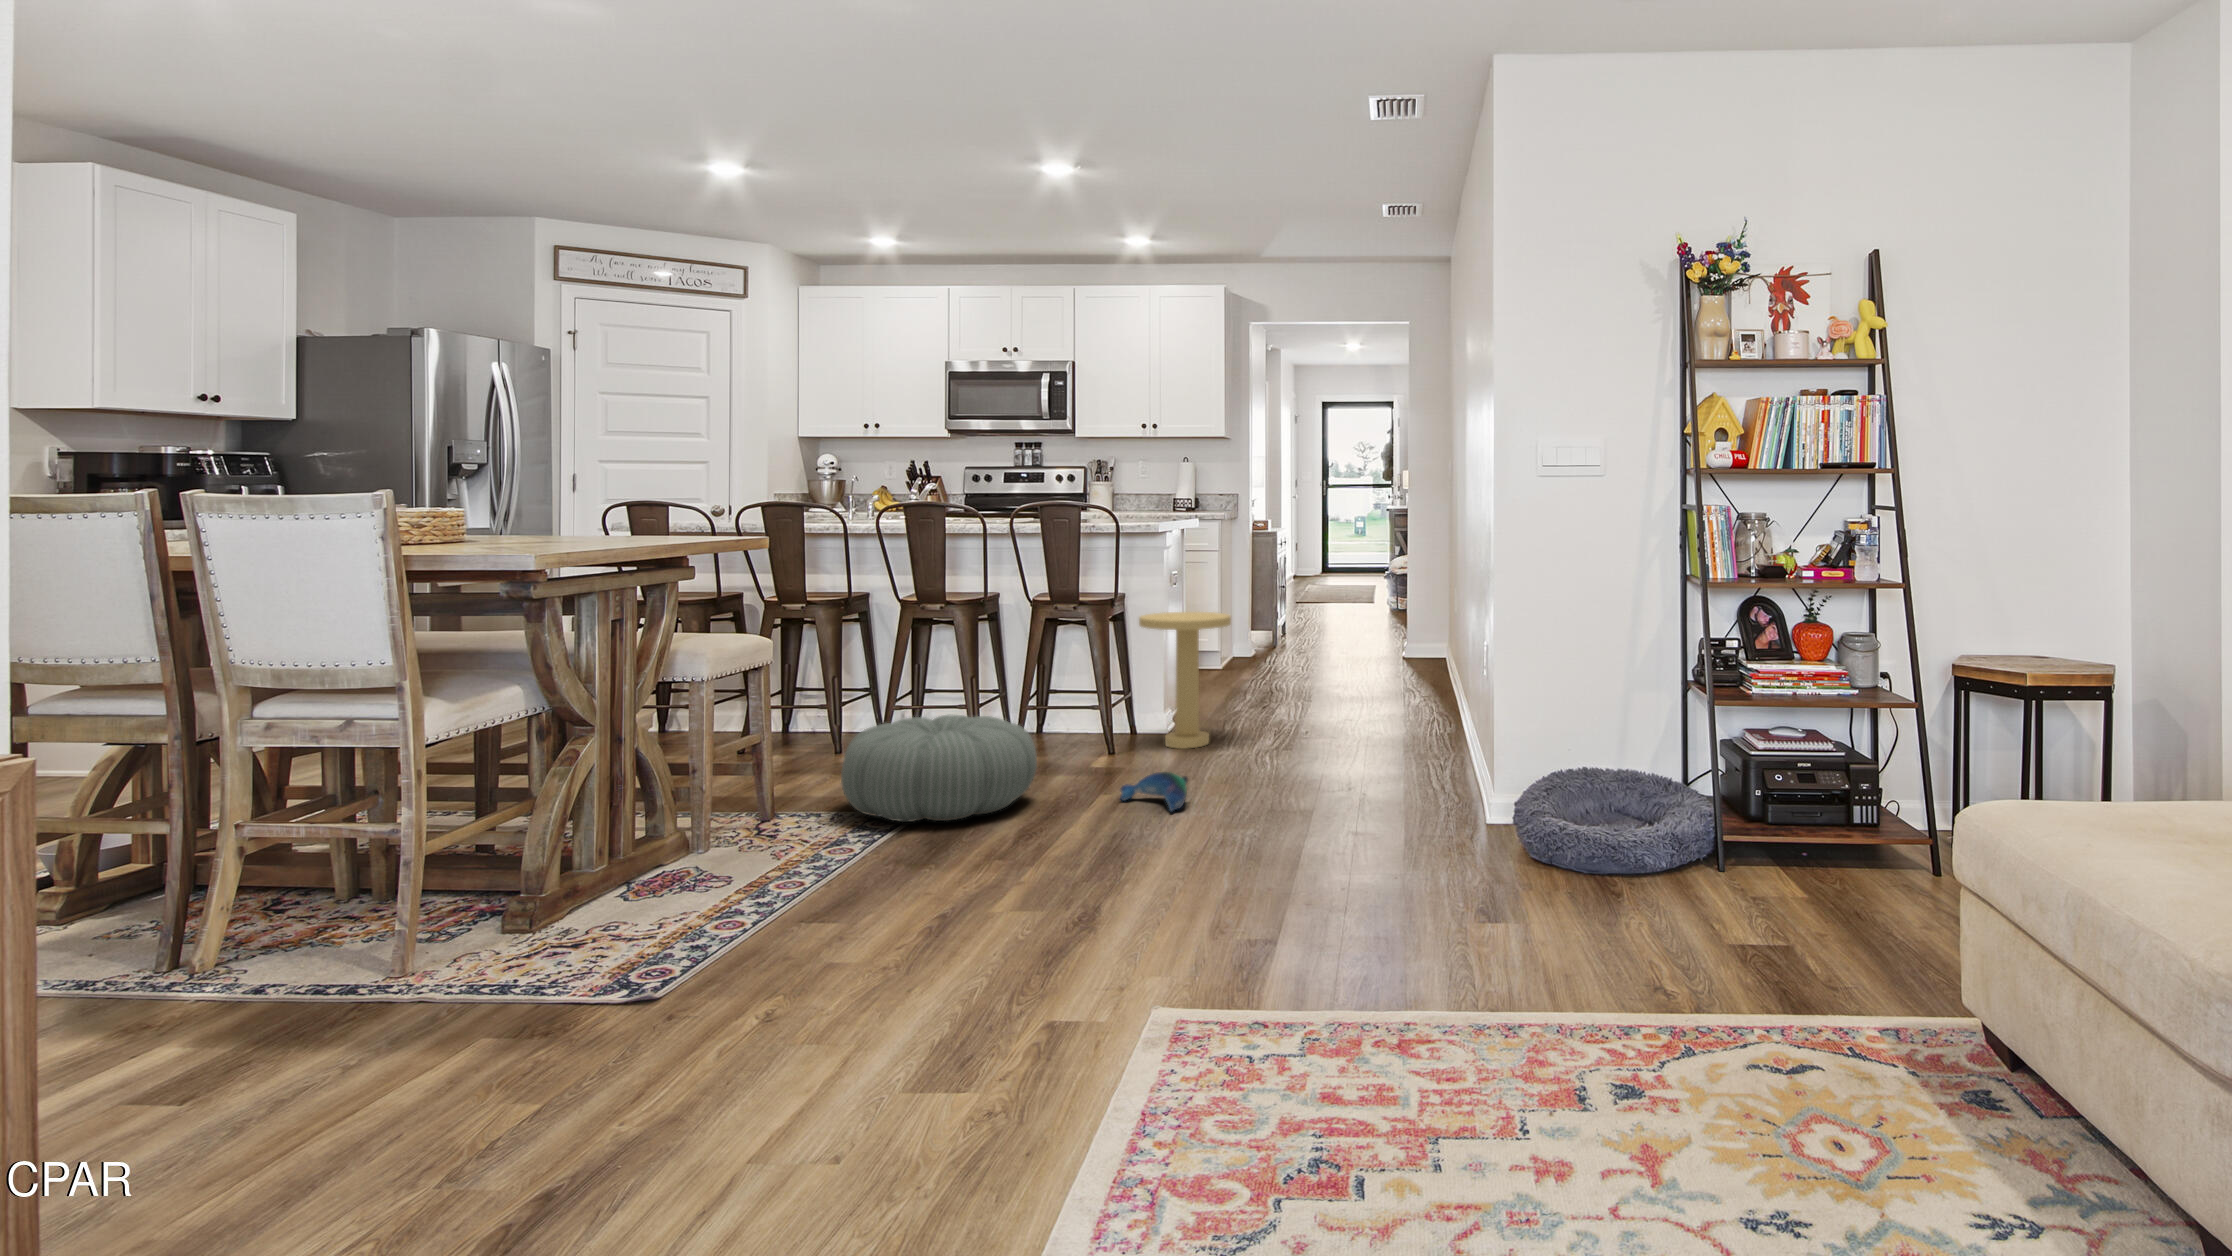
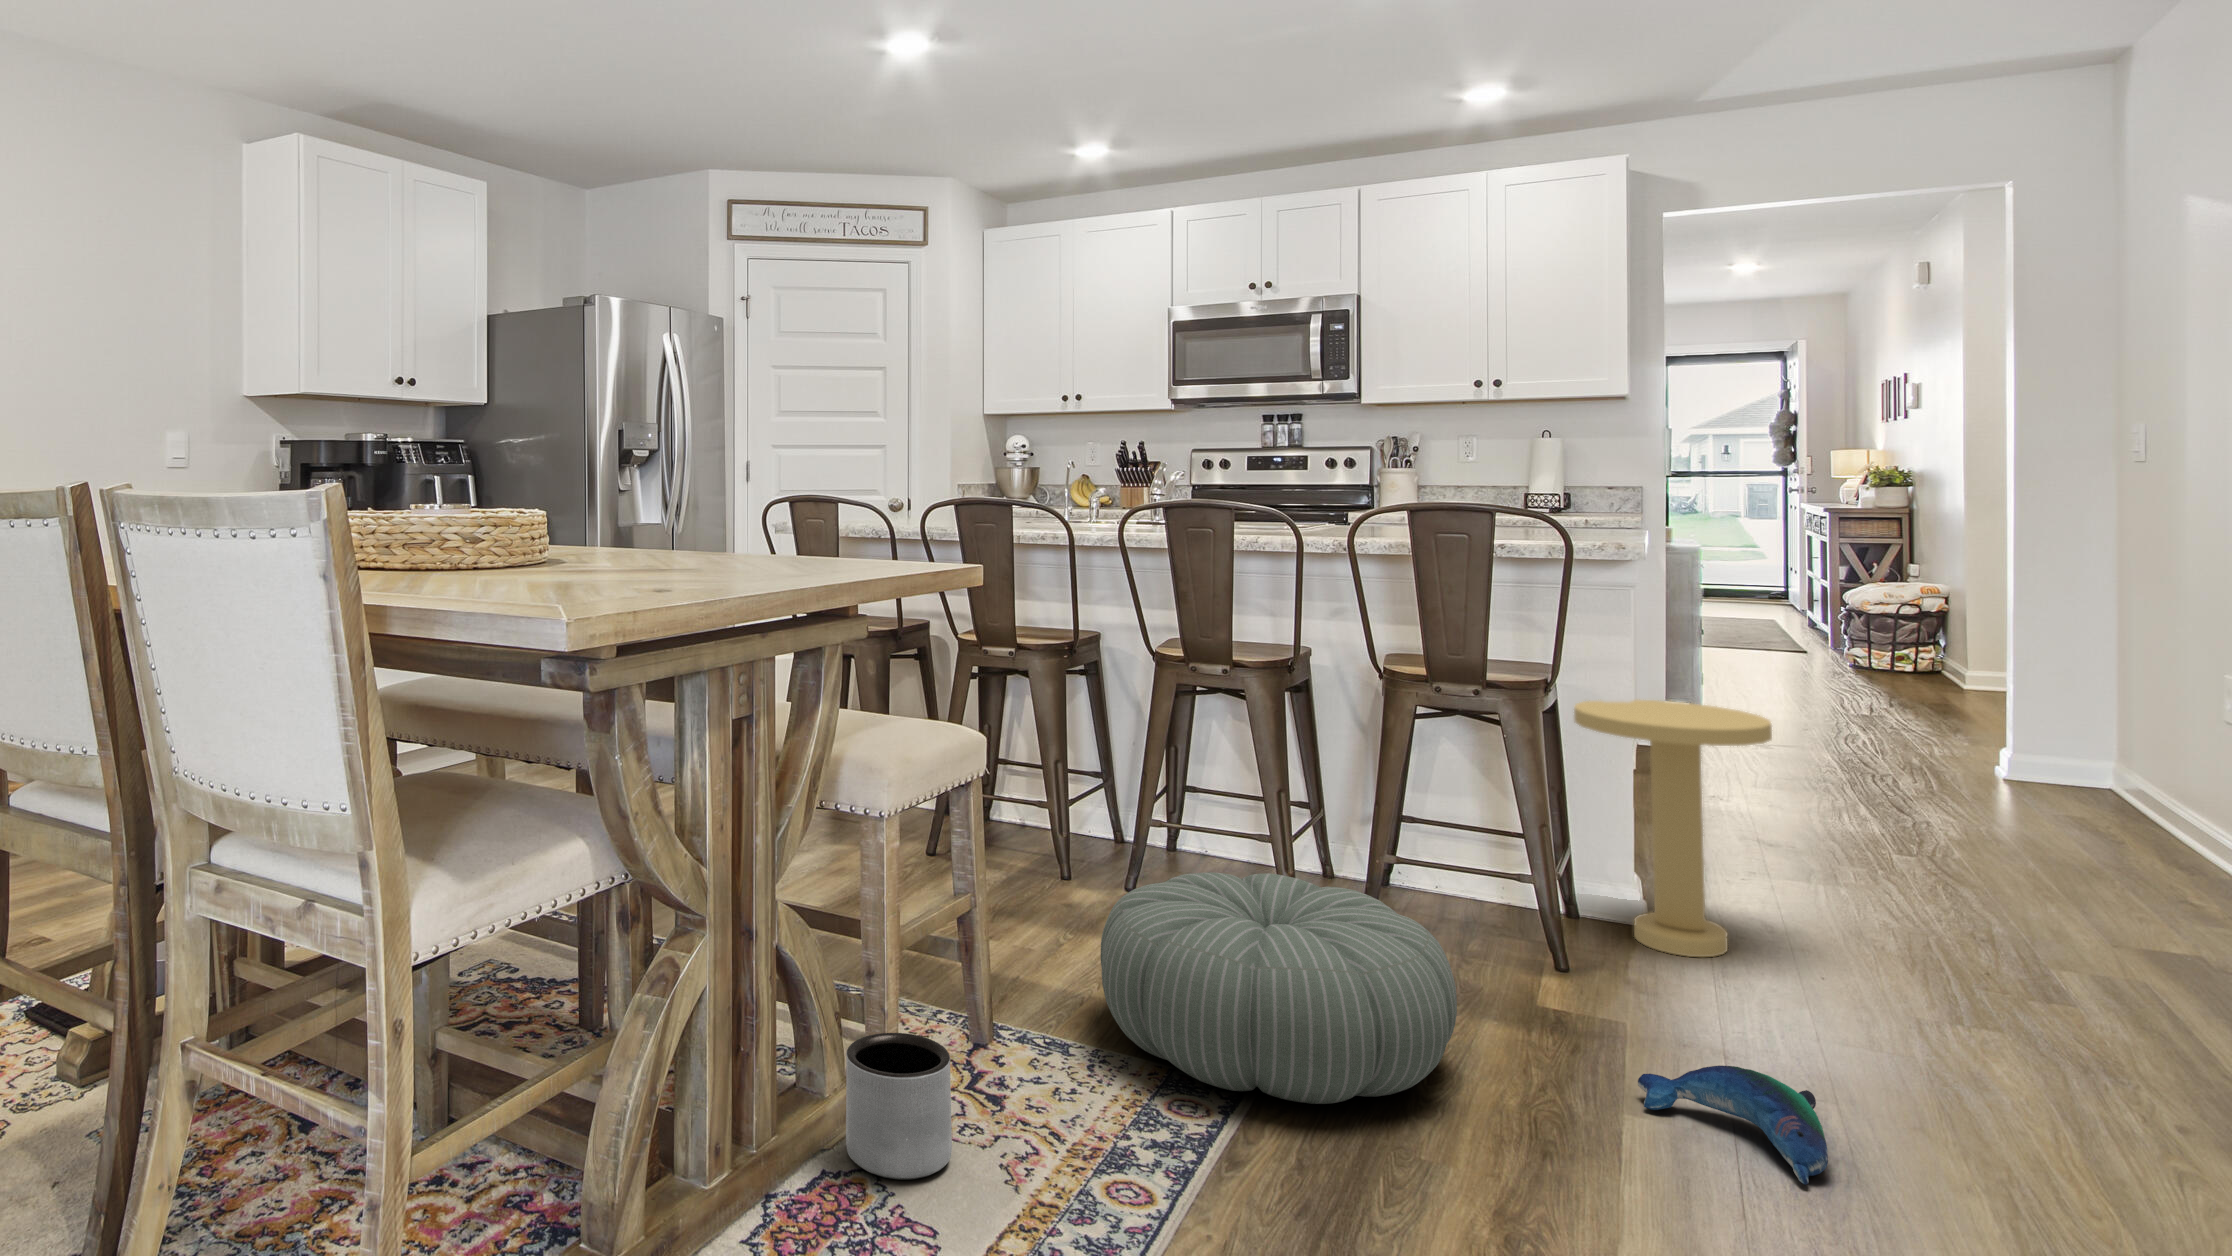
planter: none [675,804,741,875] -> present [846,1033,952,1180]

